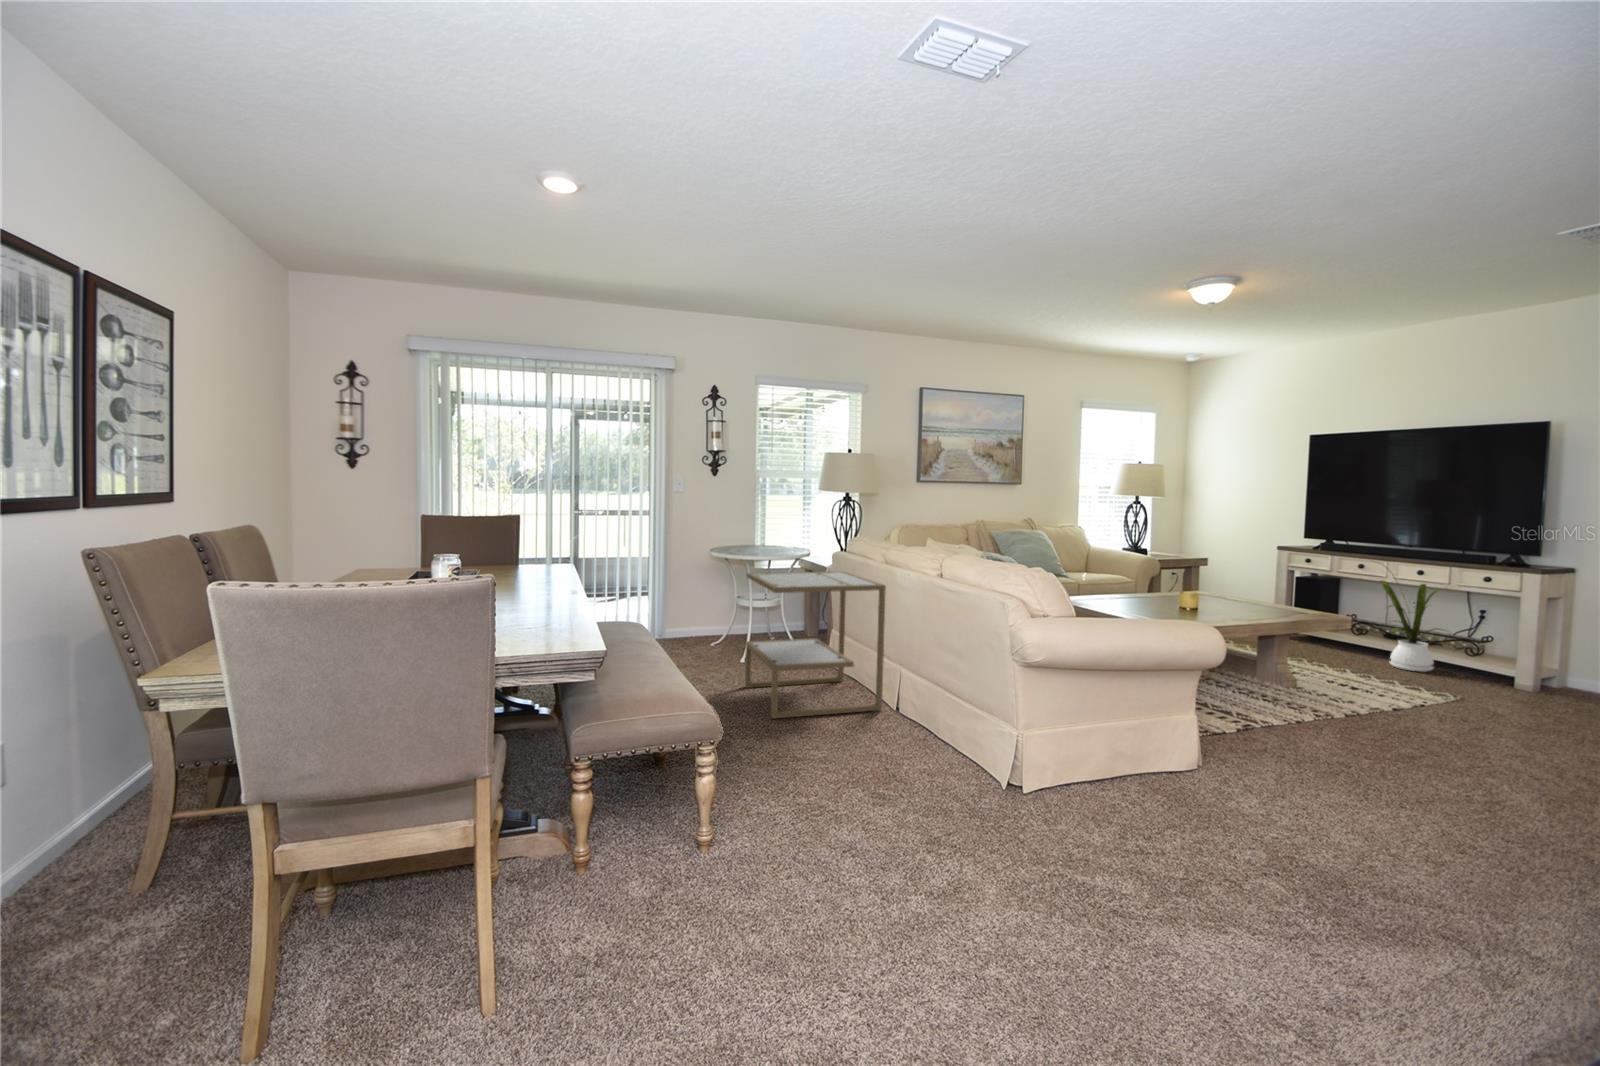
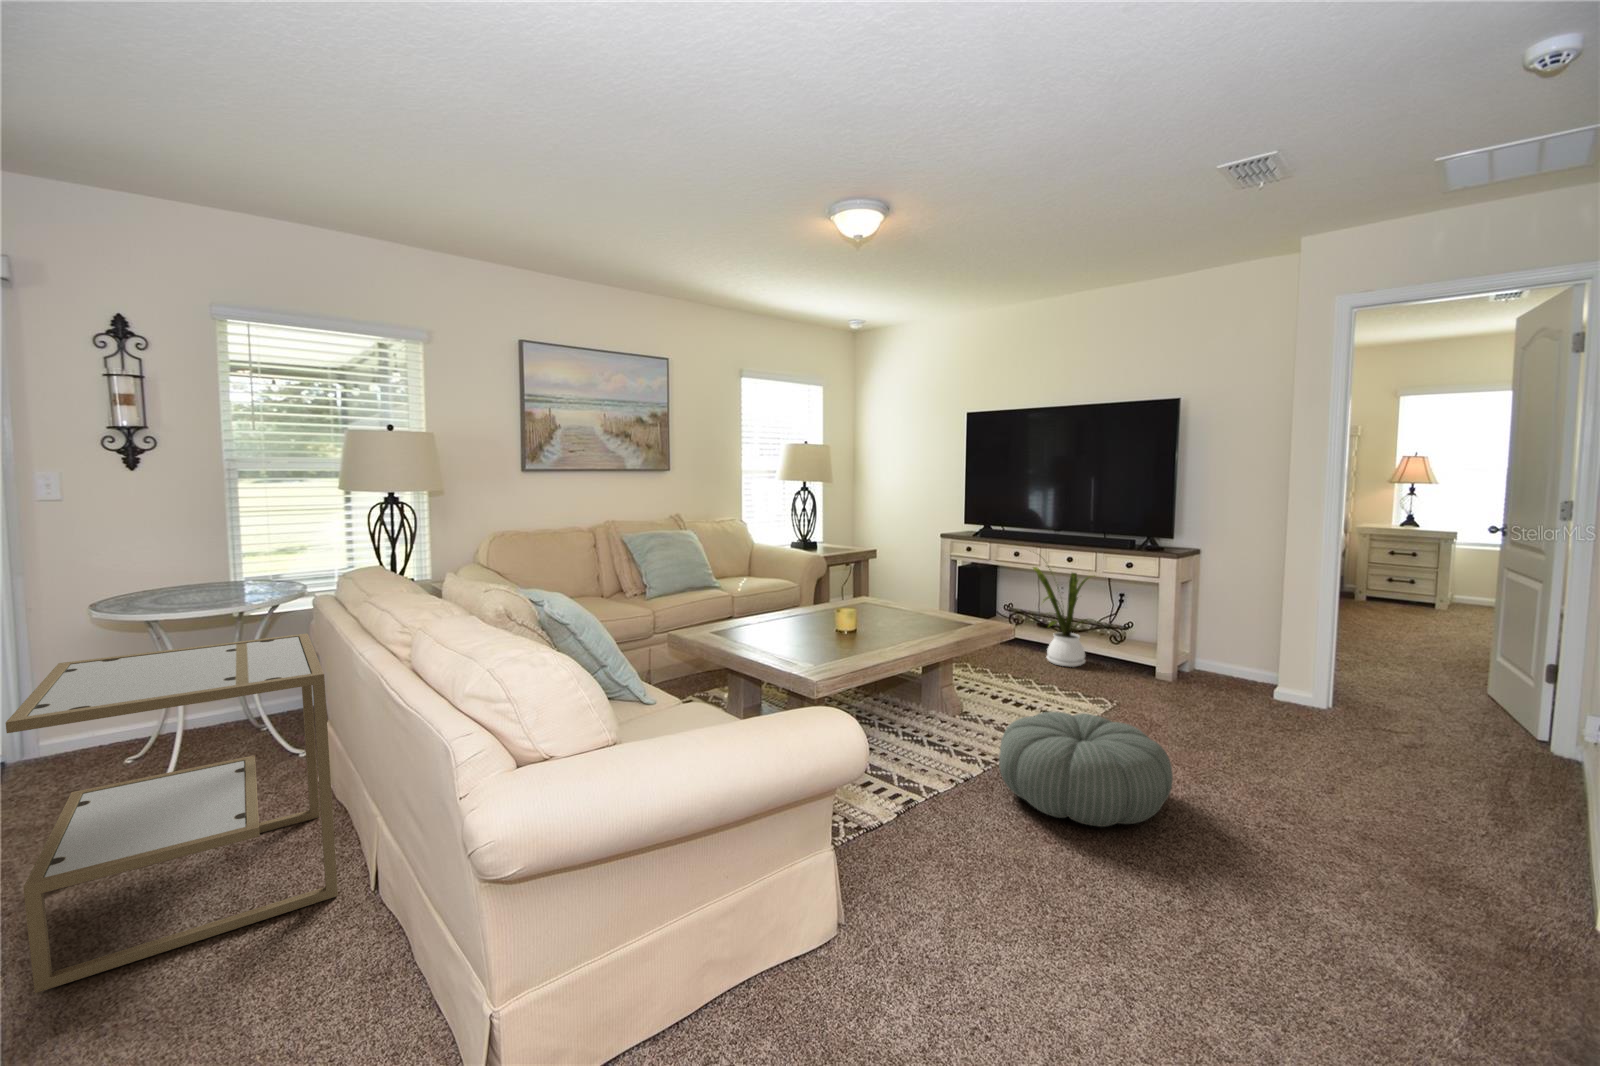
pouf: none [1324,676,1486,755] -> present [999,712,1173,827]

